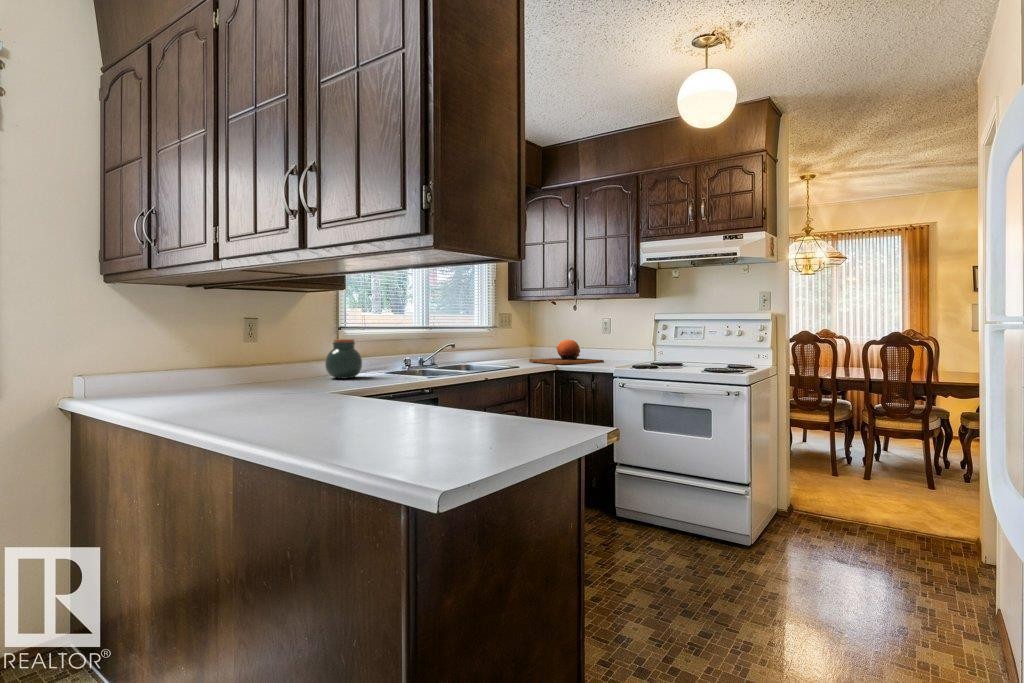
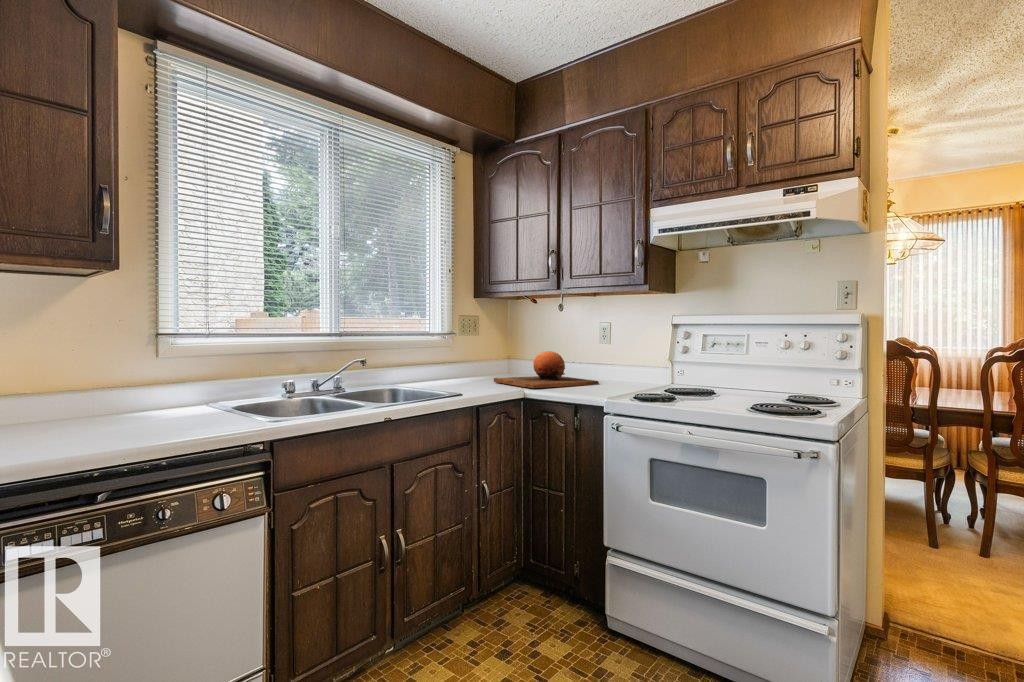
jar: present [325,339,362,378] -> none [99,353,172,419]

